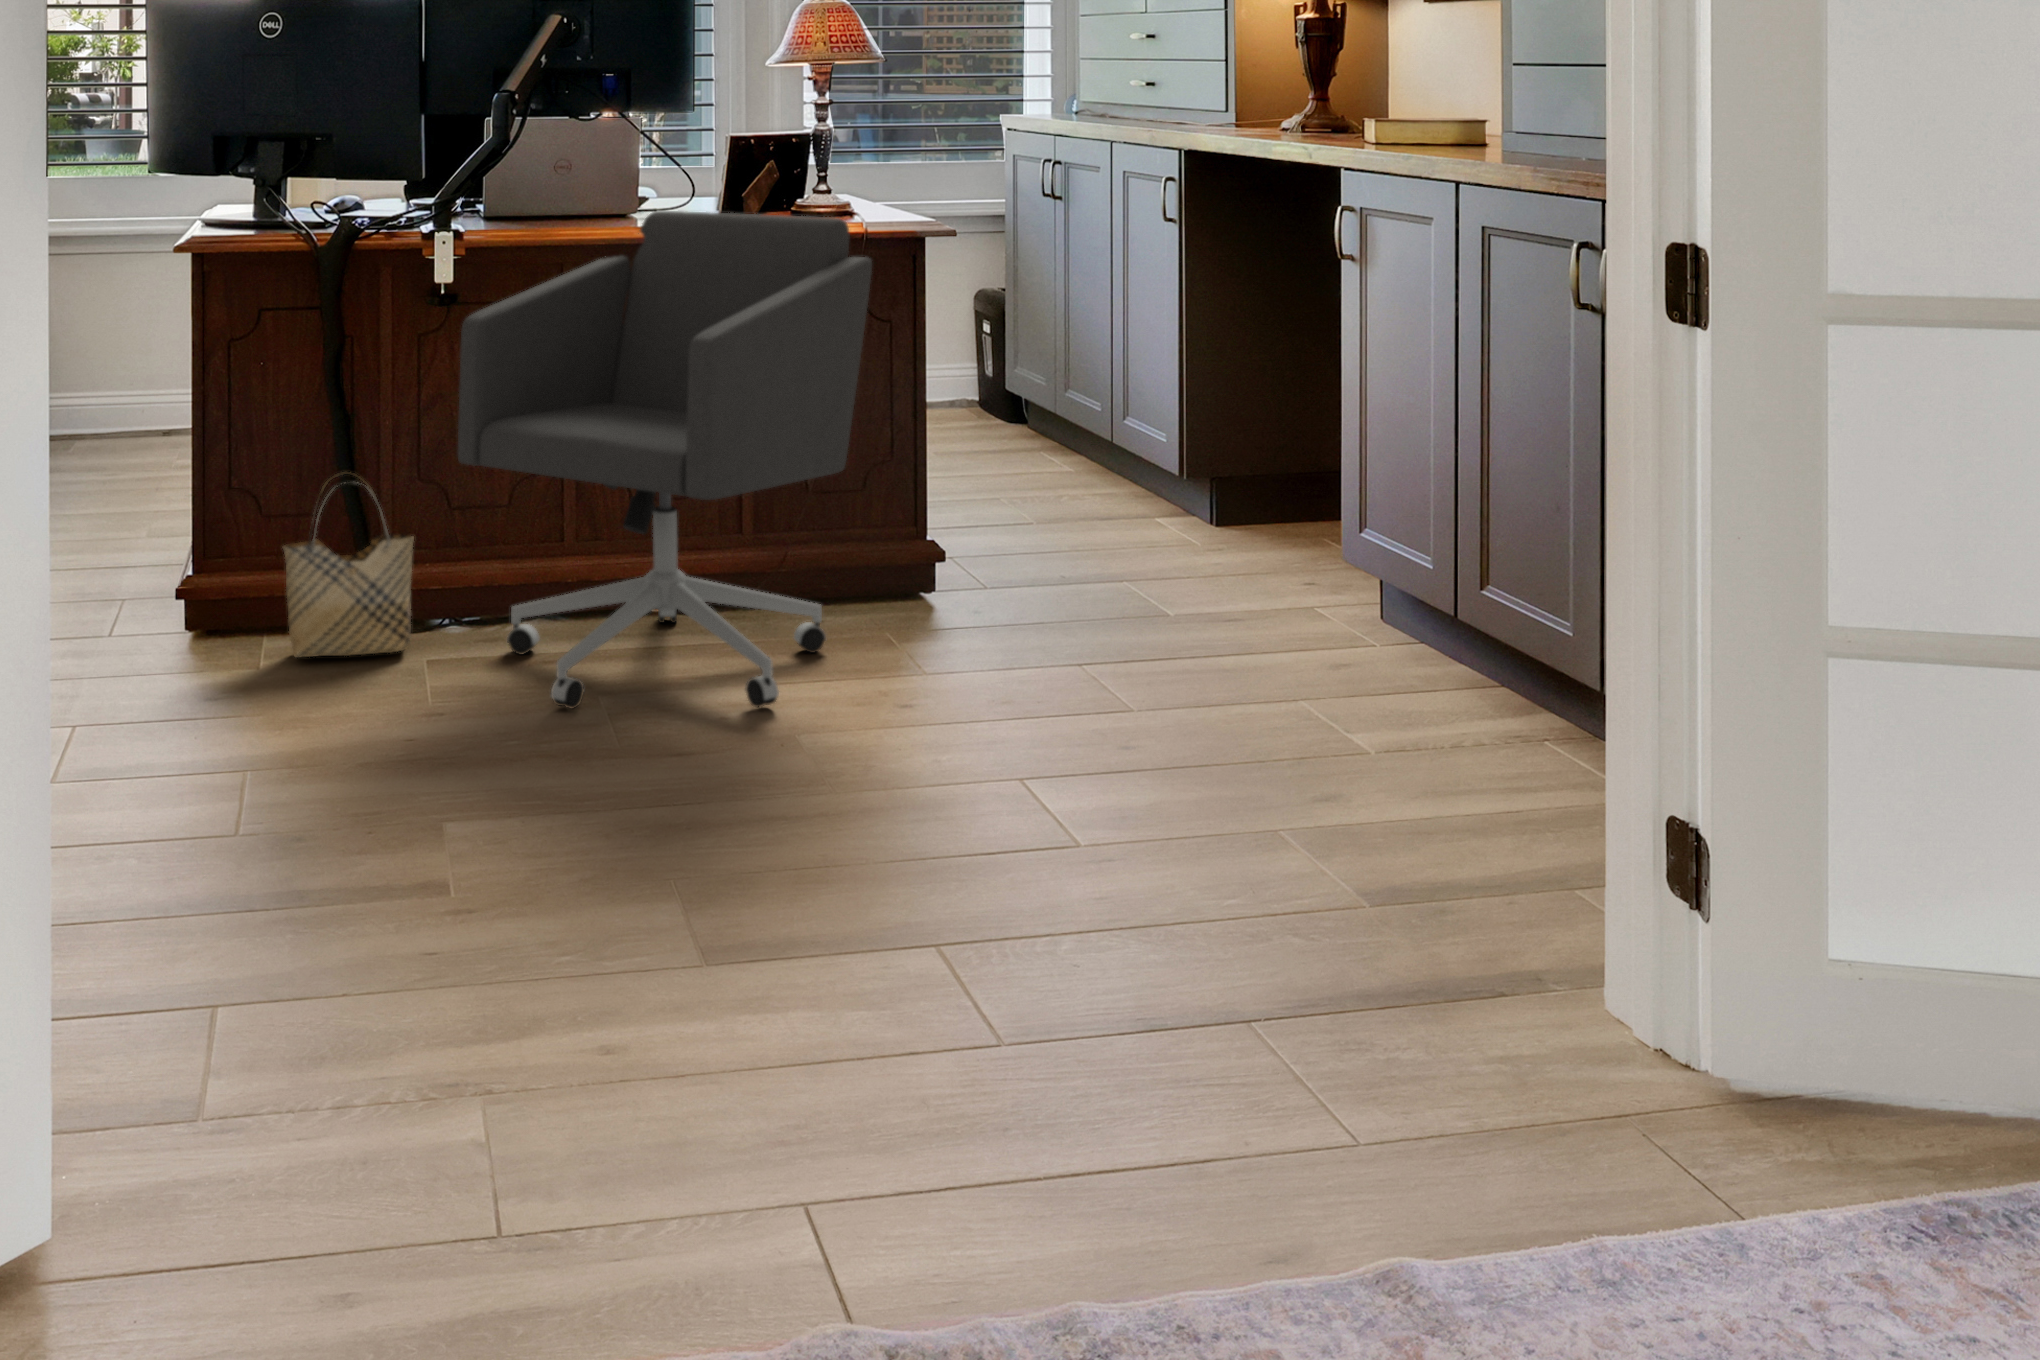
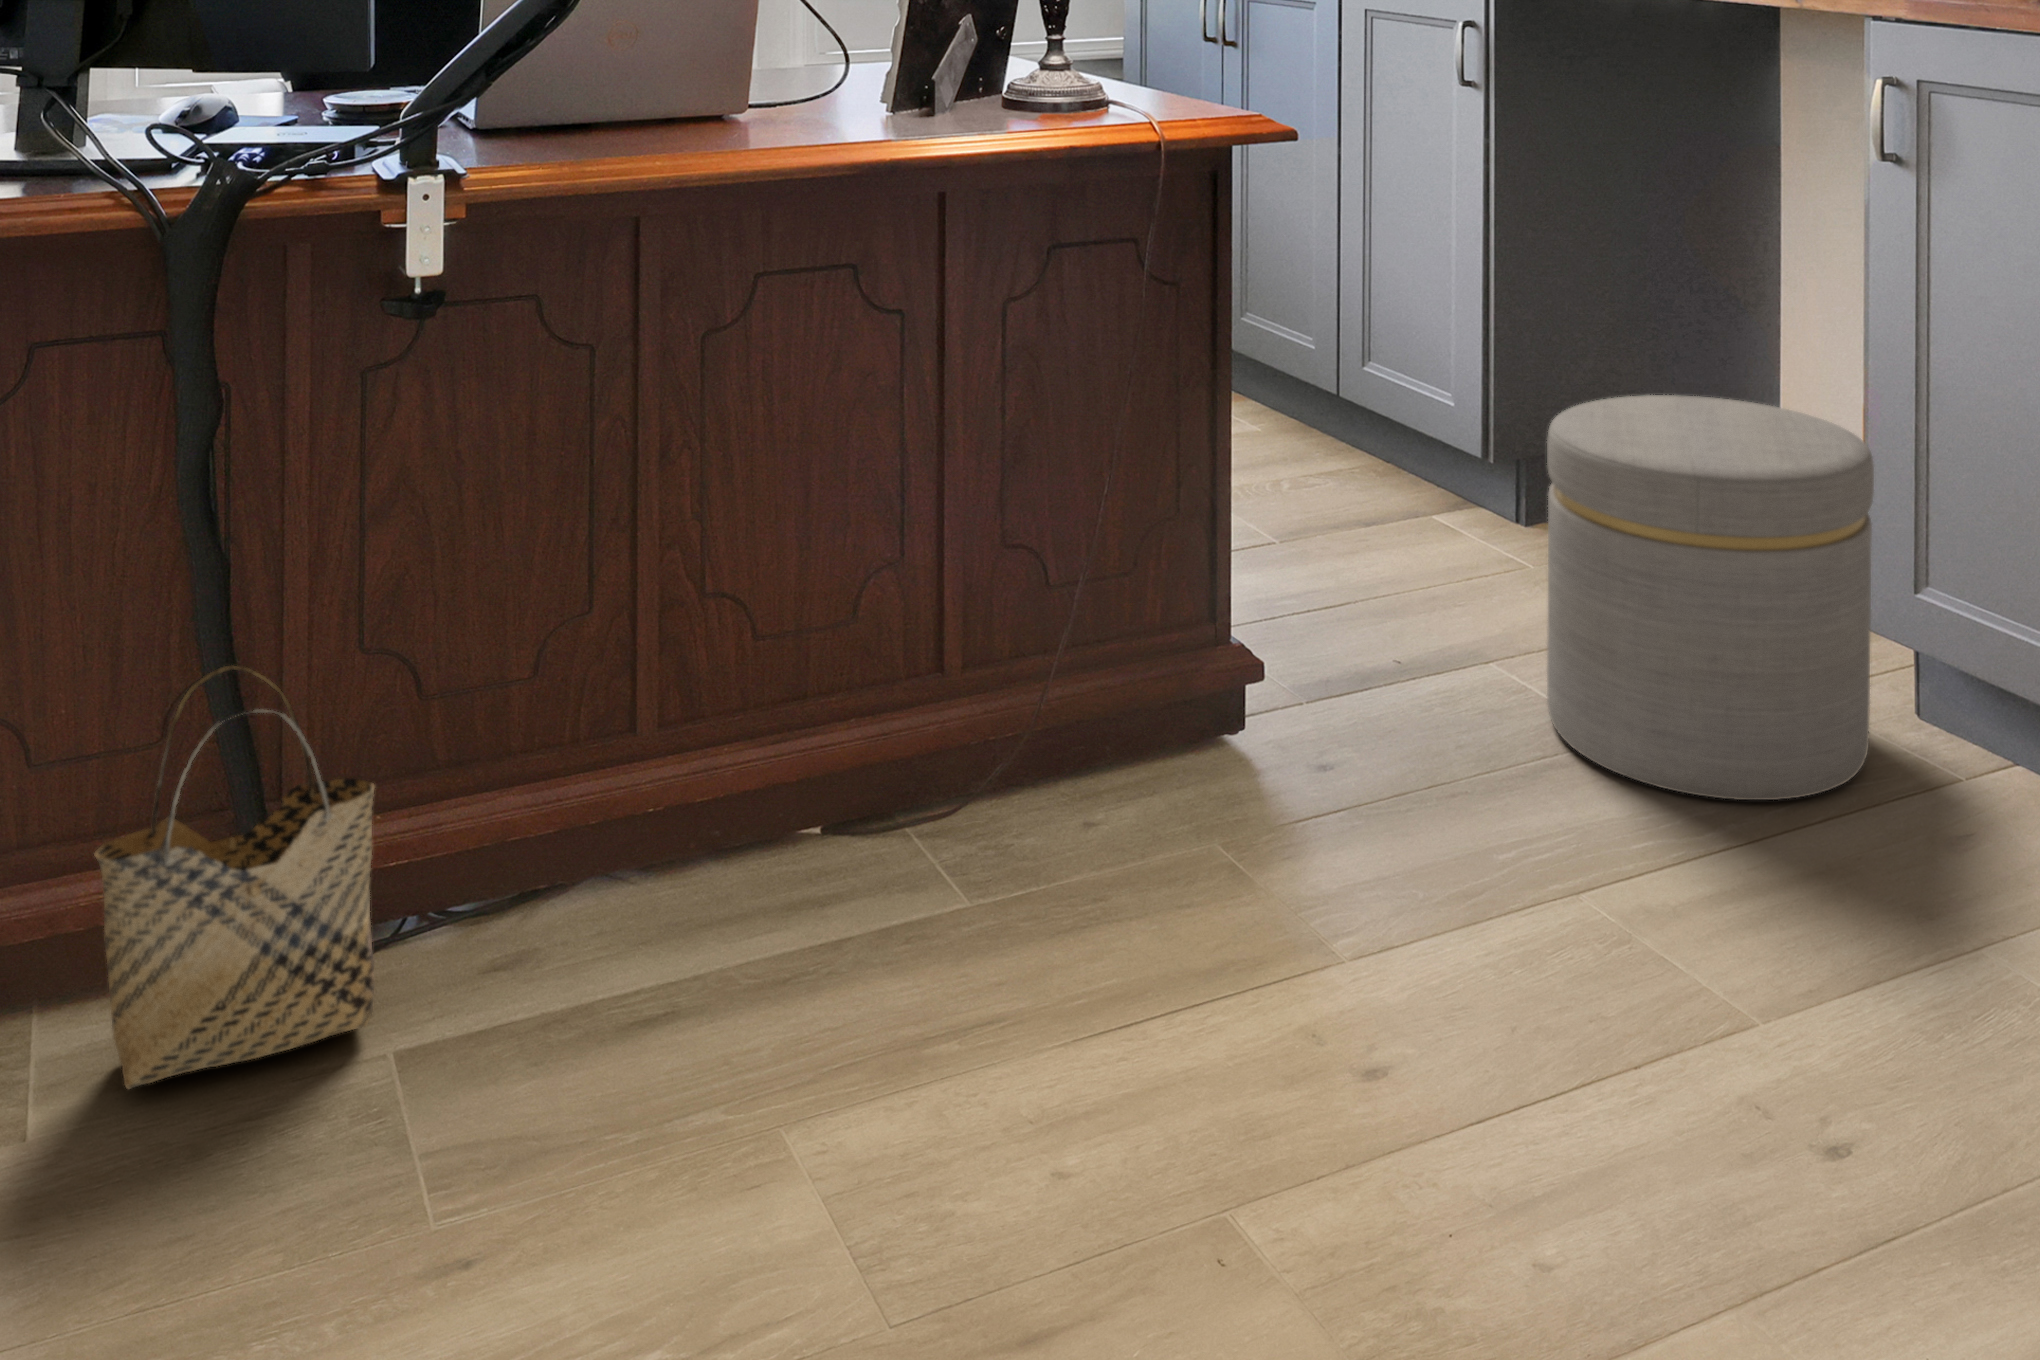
office chair: present [458,211,872,708] -> none [486,118,1239,1184]
ottoman: none [1127,410,1328,644] -> present [1547,395,1874,800]

